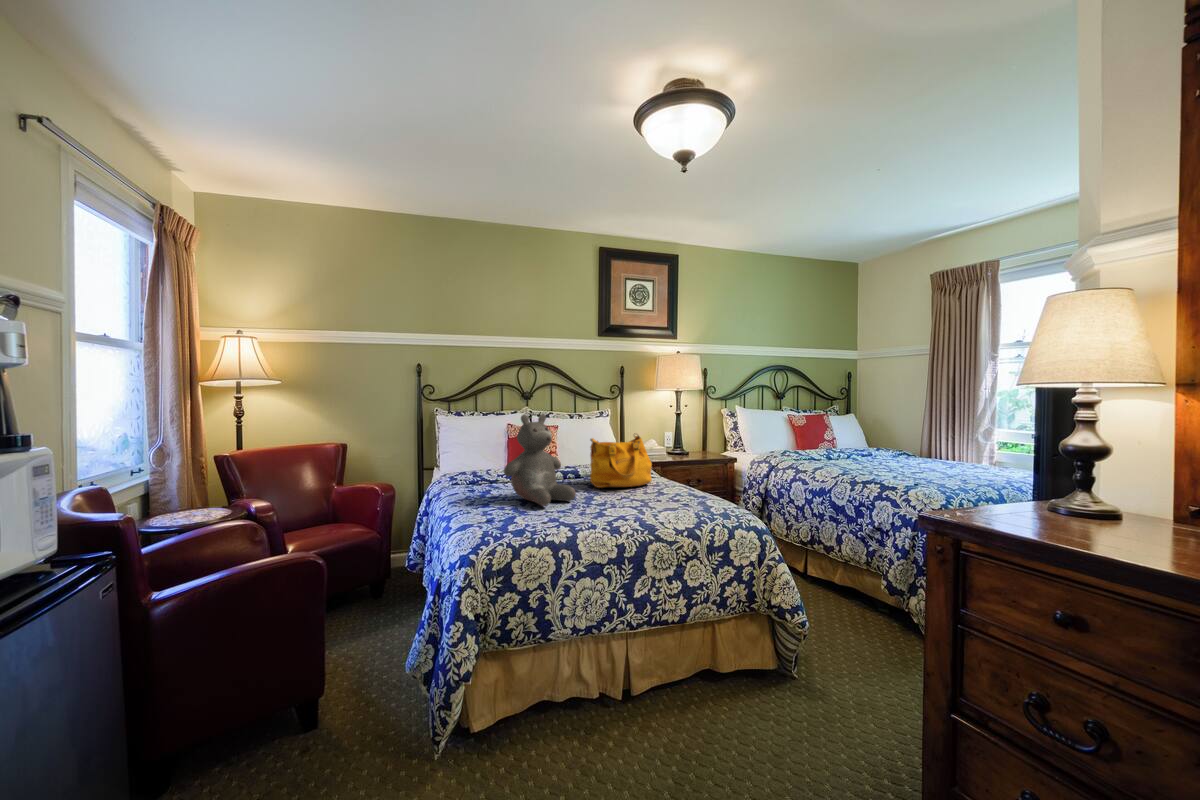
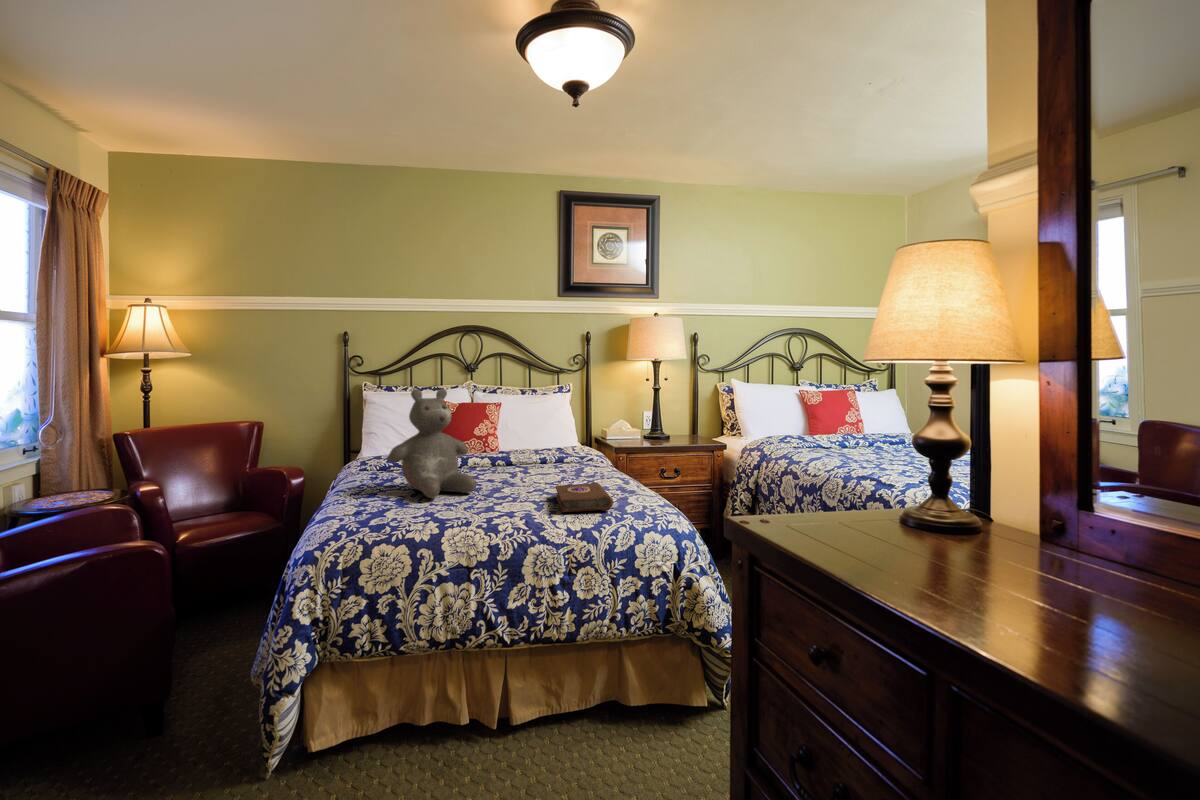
handbag: present [590,435,652,488] -> none [509,413,589,478]
book: none [644,489,703,515] -> present [556,482,613,512]

